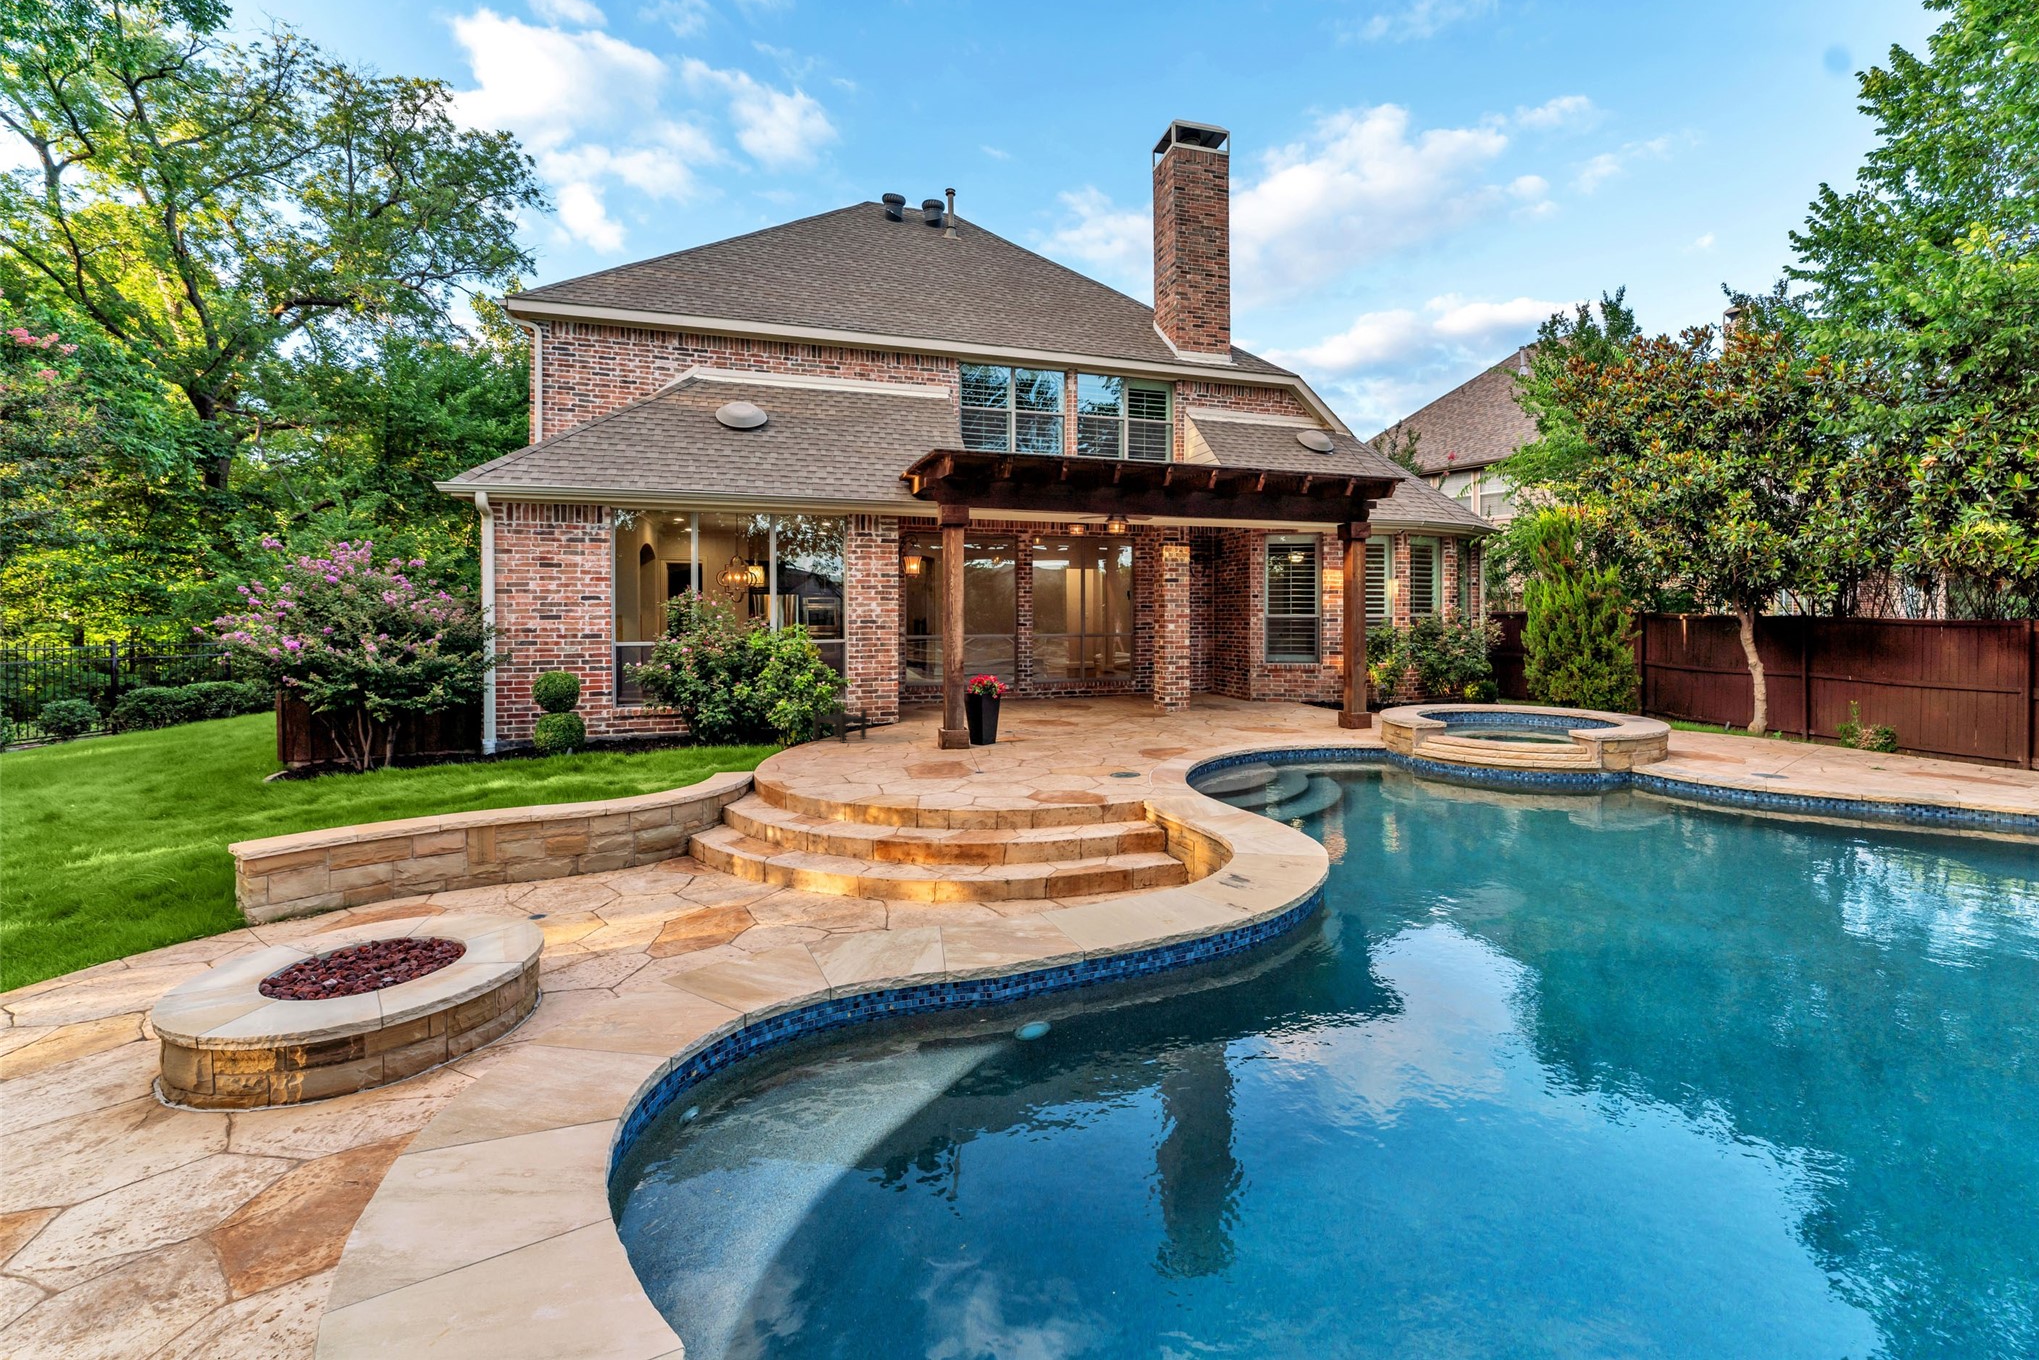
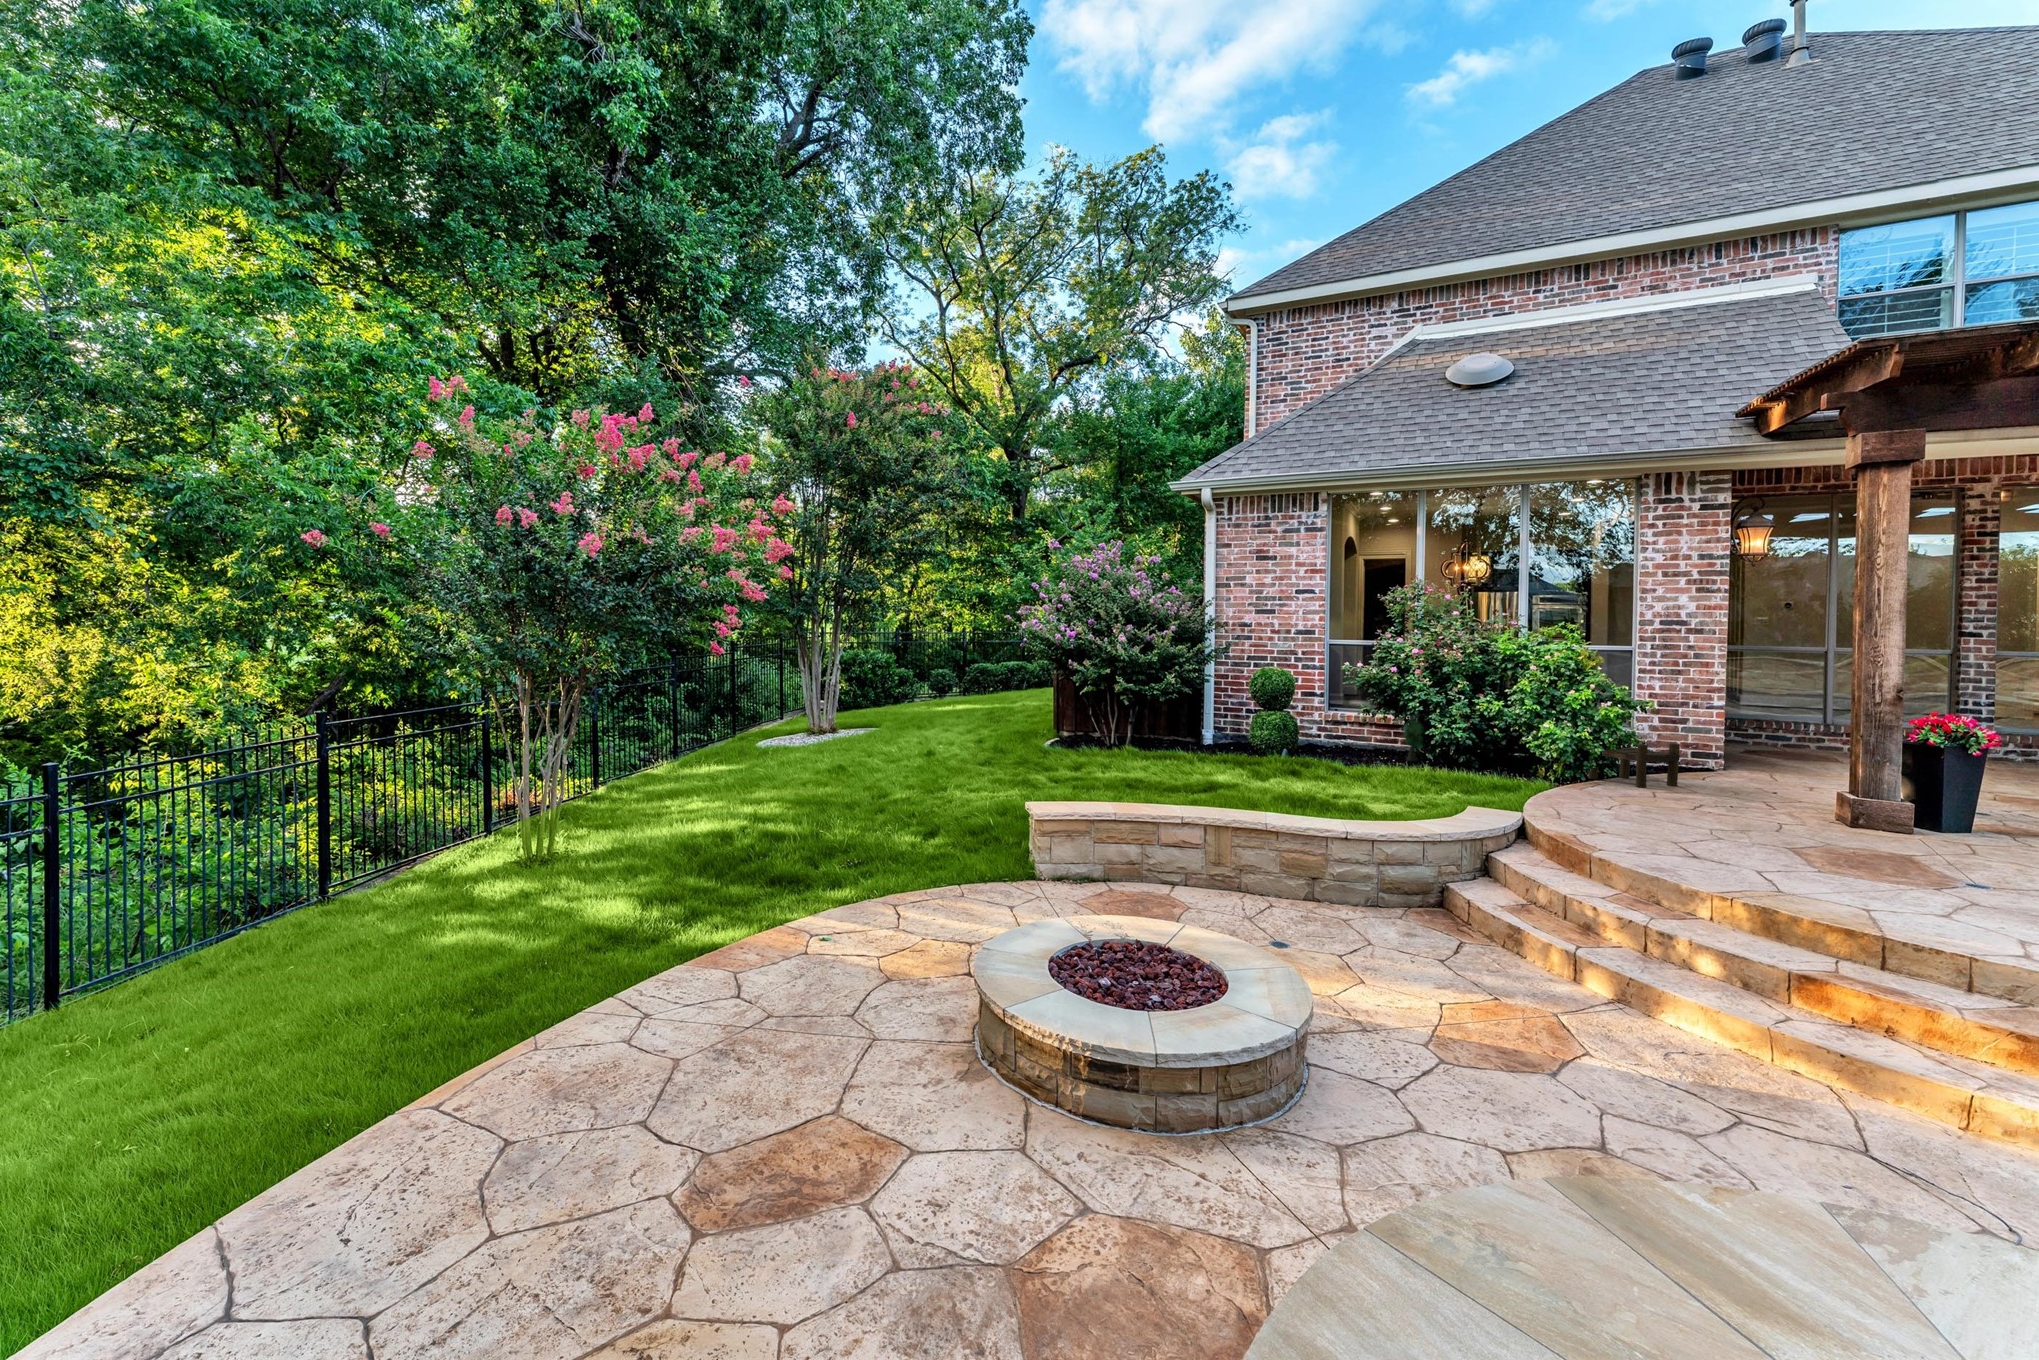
decorative plant: none [677,702,702,743] -> present [1402,714,1425,761]

